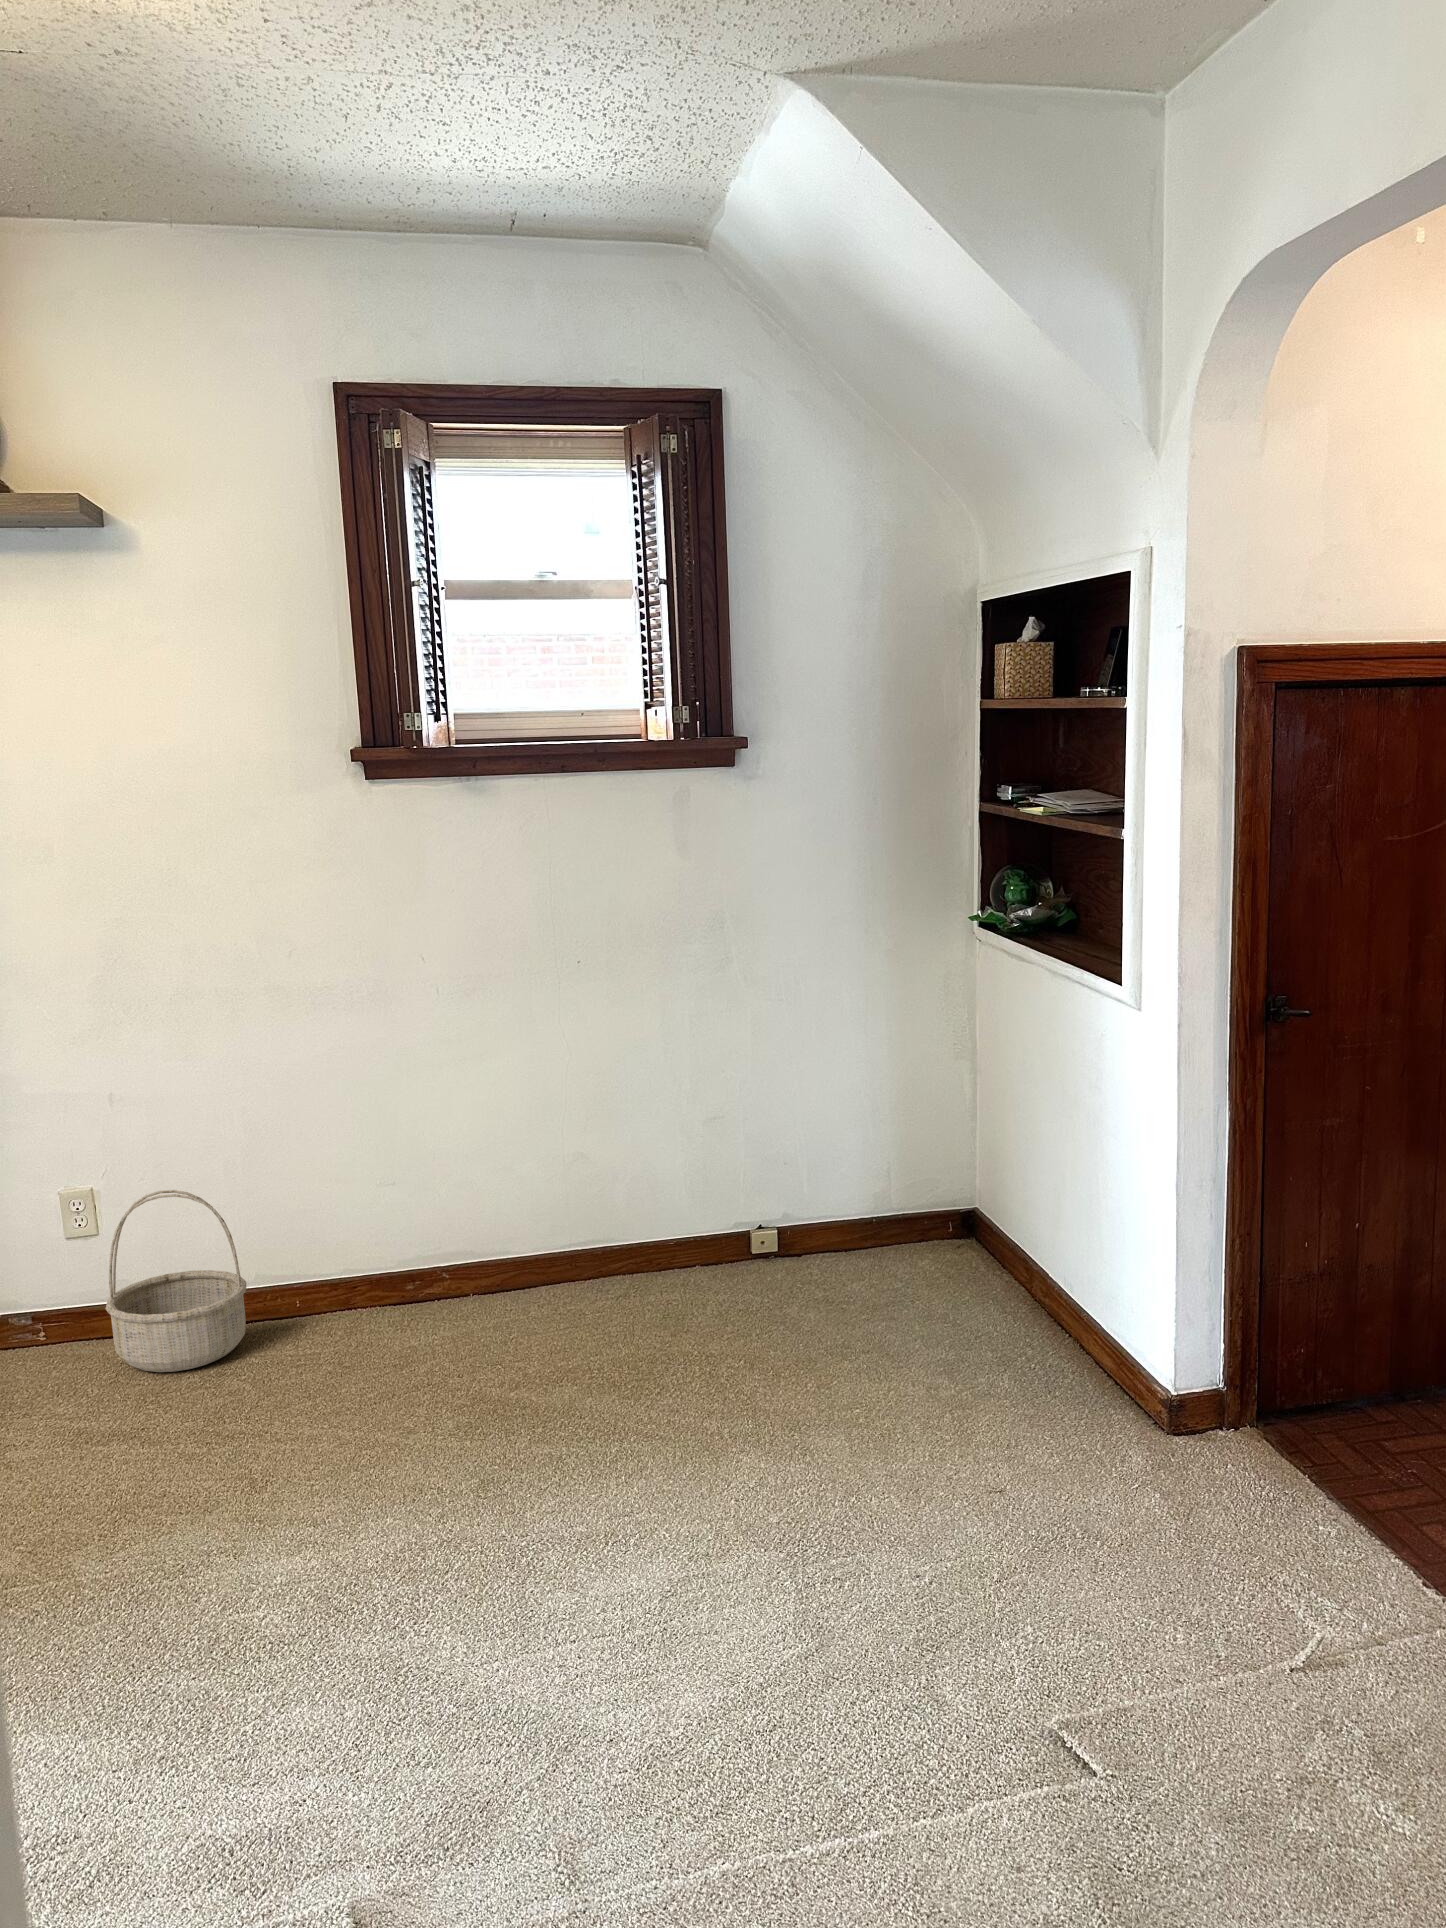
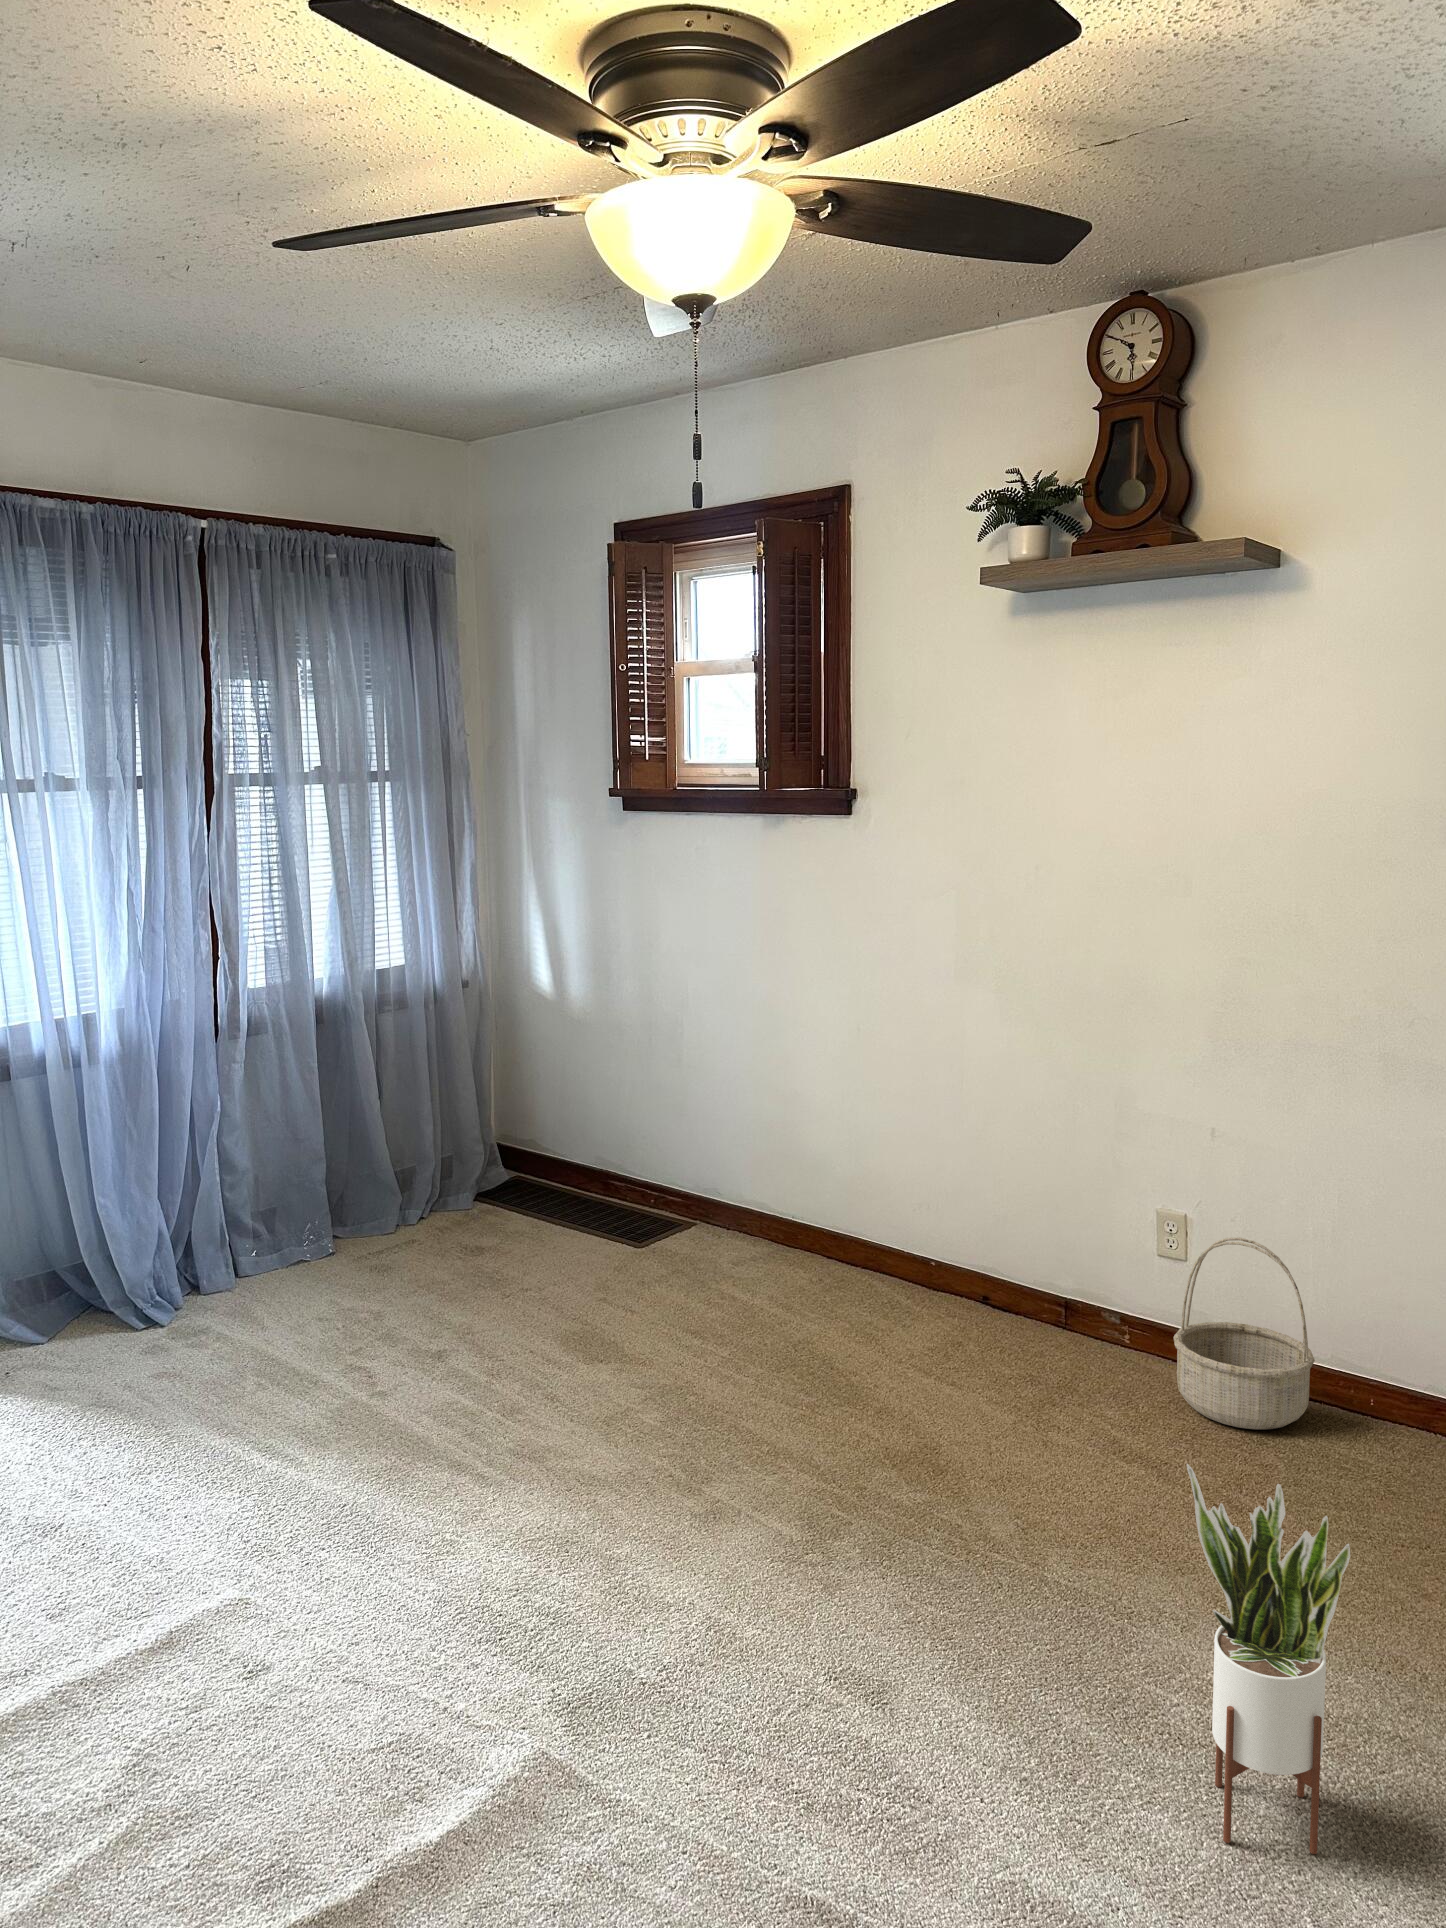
potted plant: none [274,1362,435,1696] -> present [1186,1464,1350,1854]

